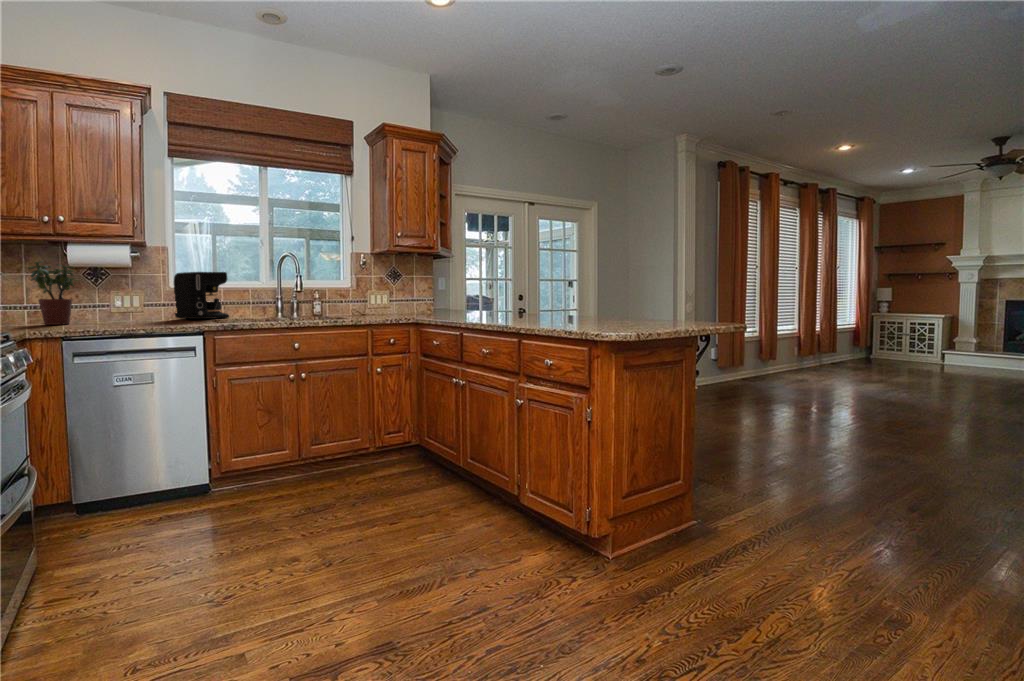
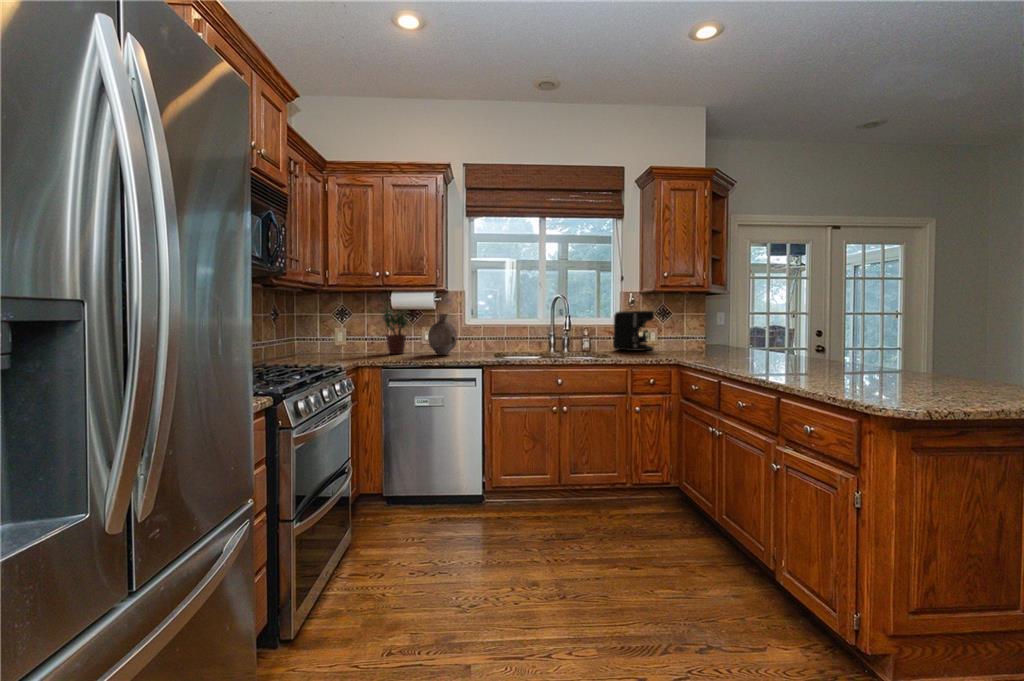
vase: none [109,271,154,323] -> present [428,313,457,355]
coffee maker: present [174,272,229,319] -> present [613,311,654,351]

